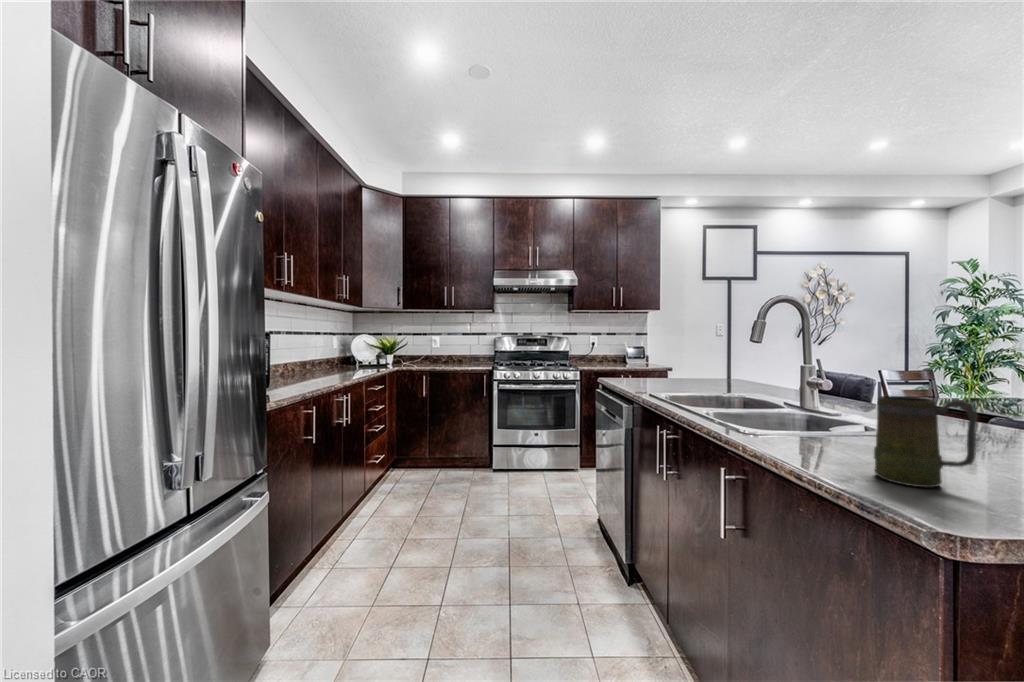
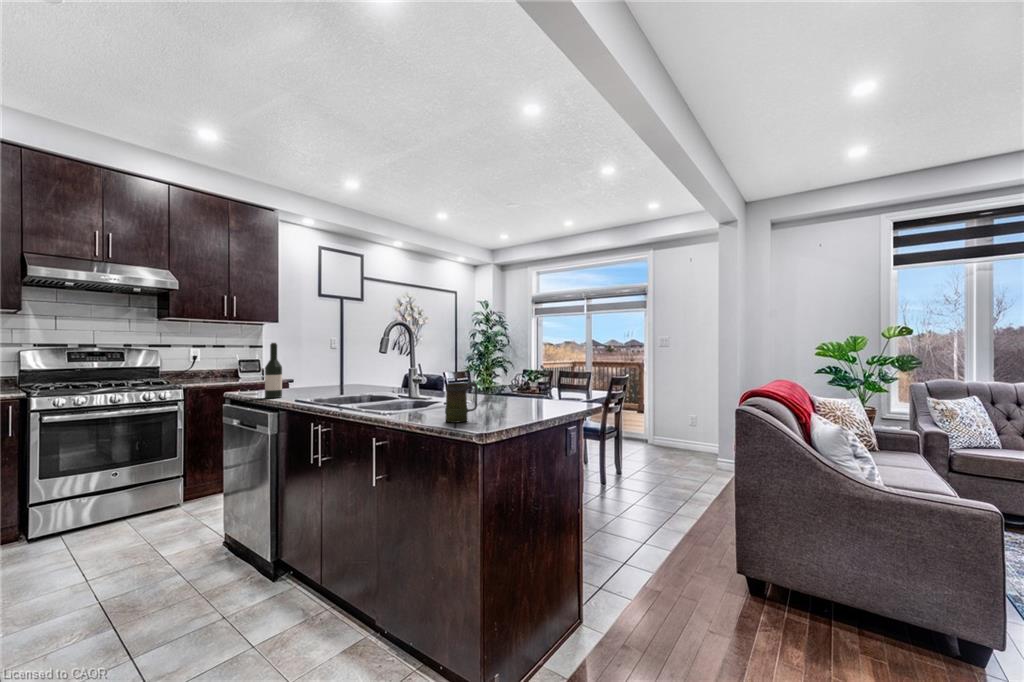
wine bottle: none [623,327,640,387] -> present [265,343,282,398]

